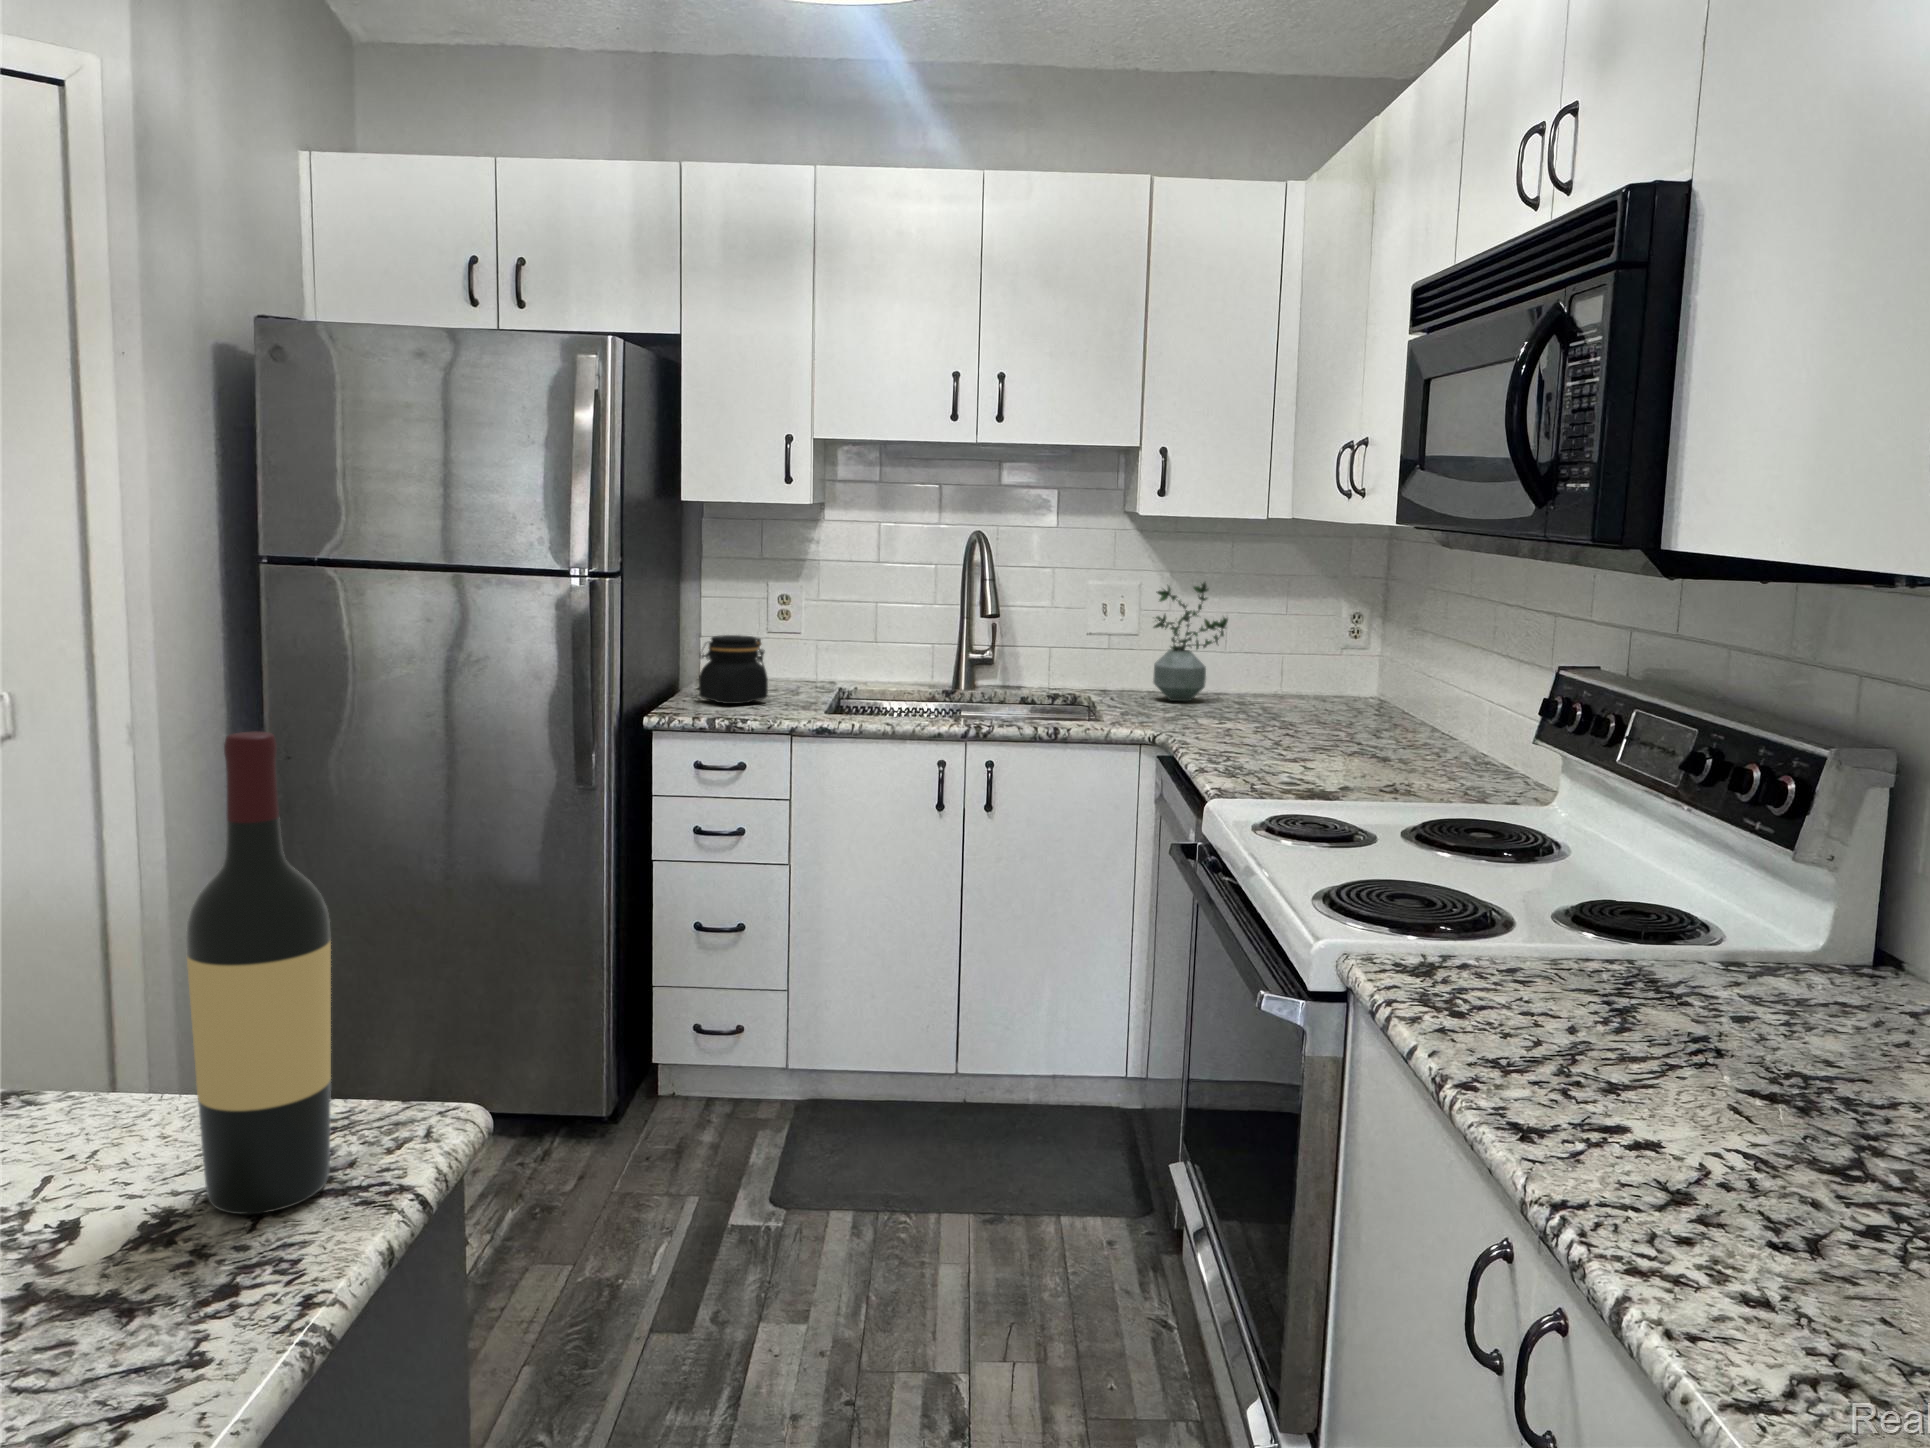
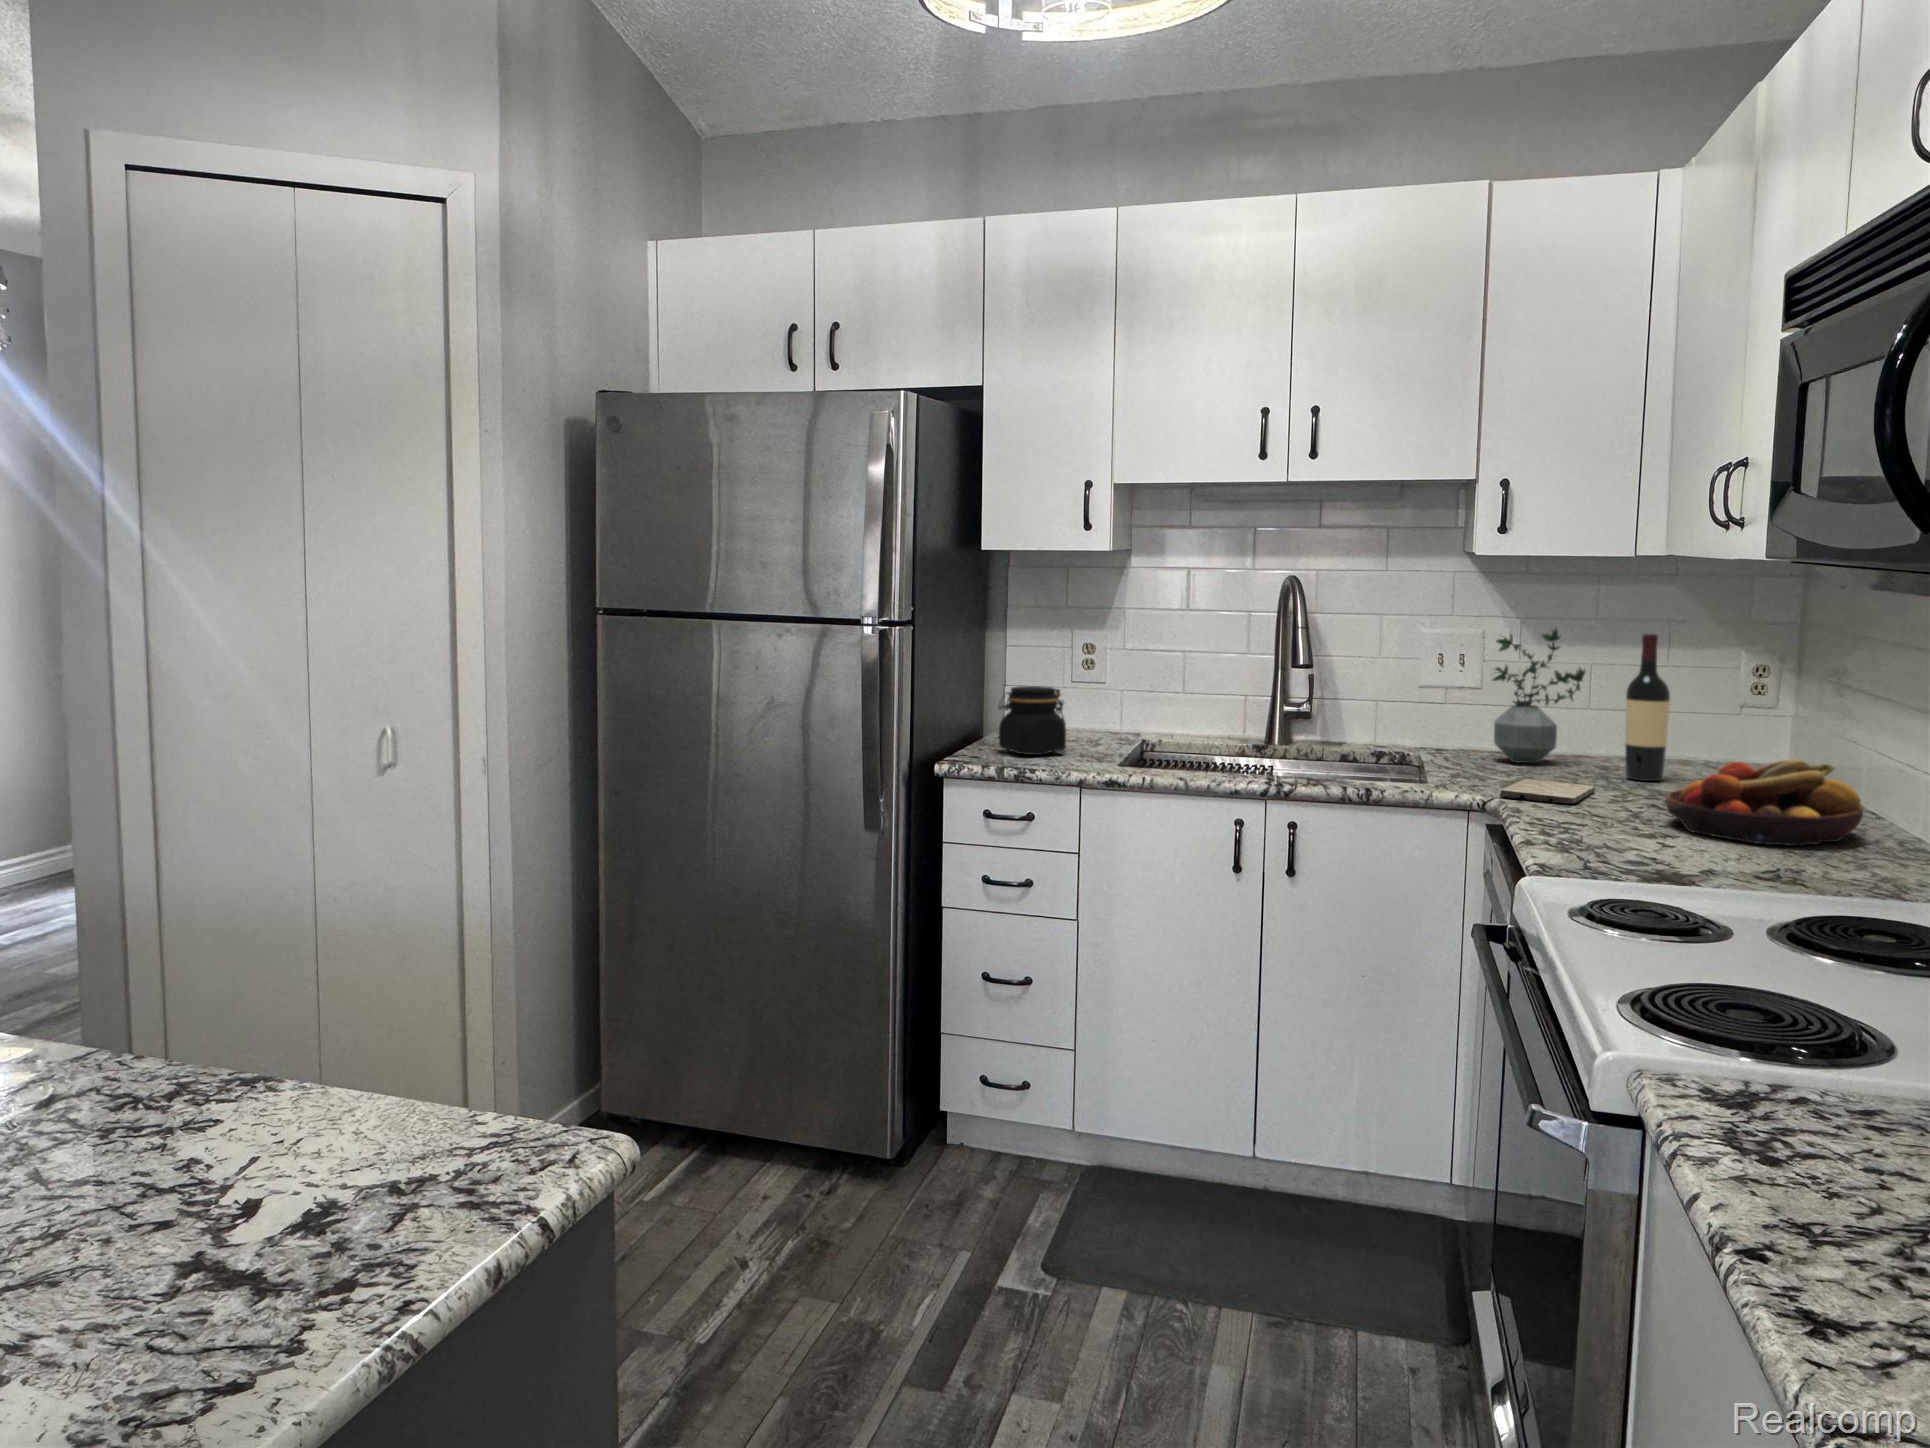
fruit bowl: none [1304,692,1451,765] -> present [1665,758,1863,846]
cutting board: none [1169,715,1243,736] -> present [1500,779,1595,804]
wine bottle: present [186,732,331,1214] -> present [1625,634,1670,781]

